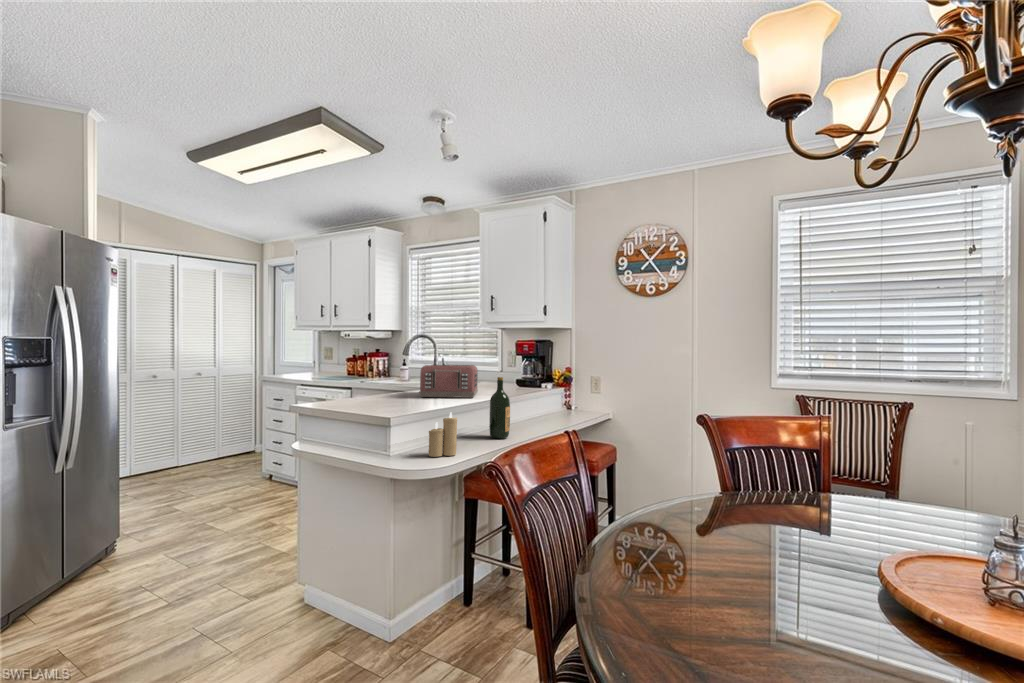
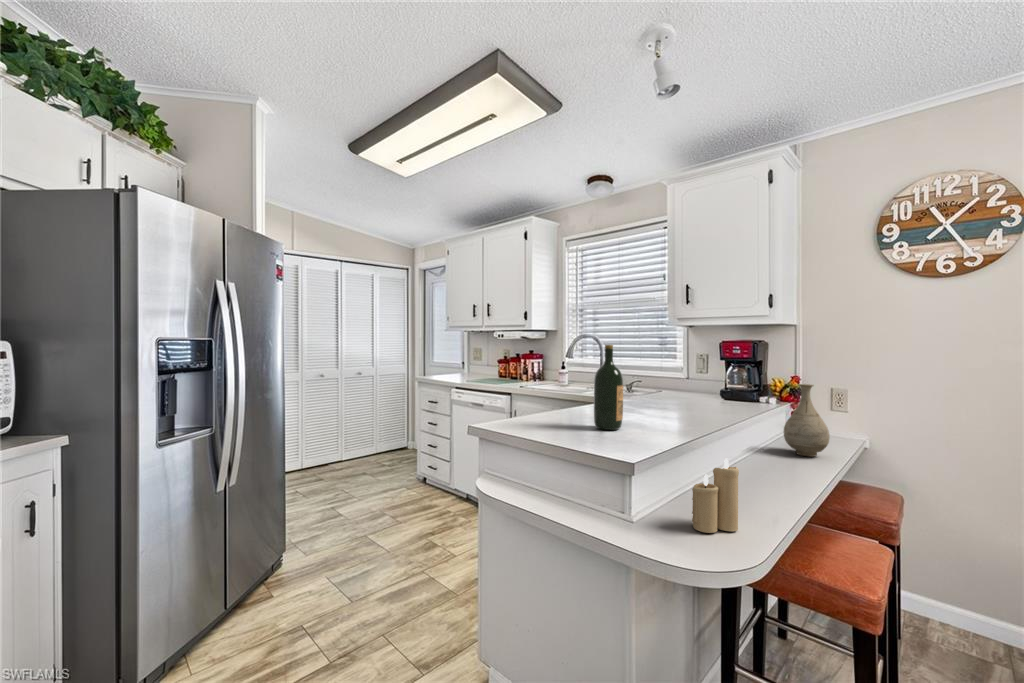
toaster: present [419,365,478,398] -> none [623,372,704,421]
vase: none [540,371,567,422] -> present [784,384,830,457]
wine bottle: present [489,377,510,439] -> present [594,345,623,430]

